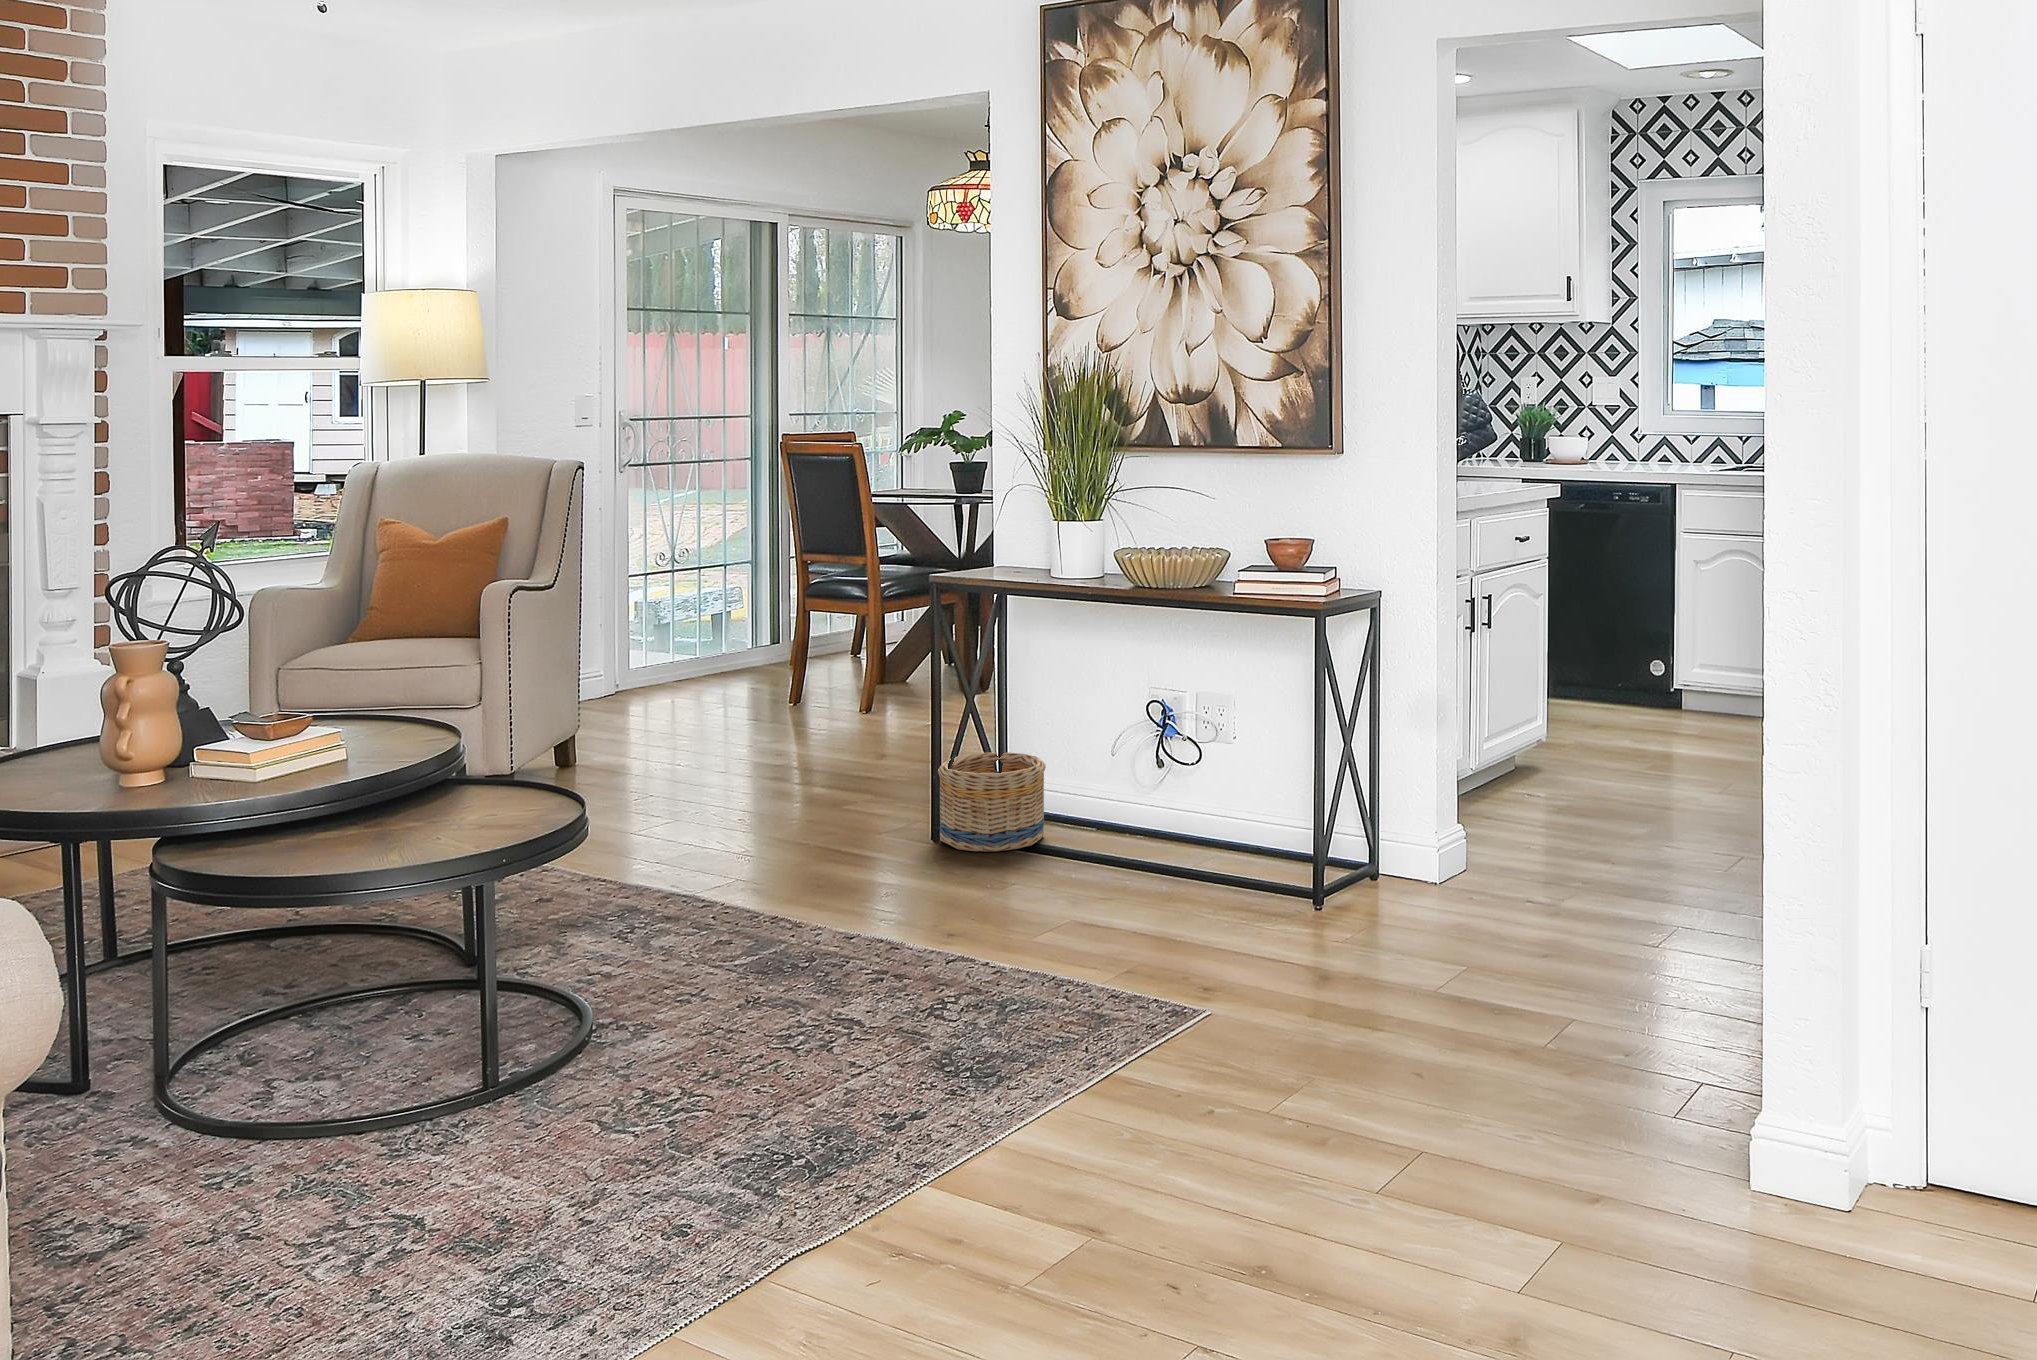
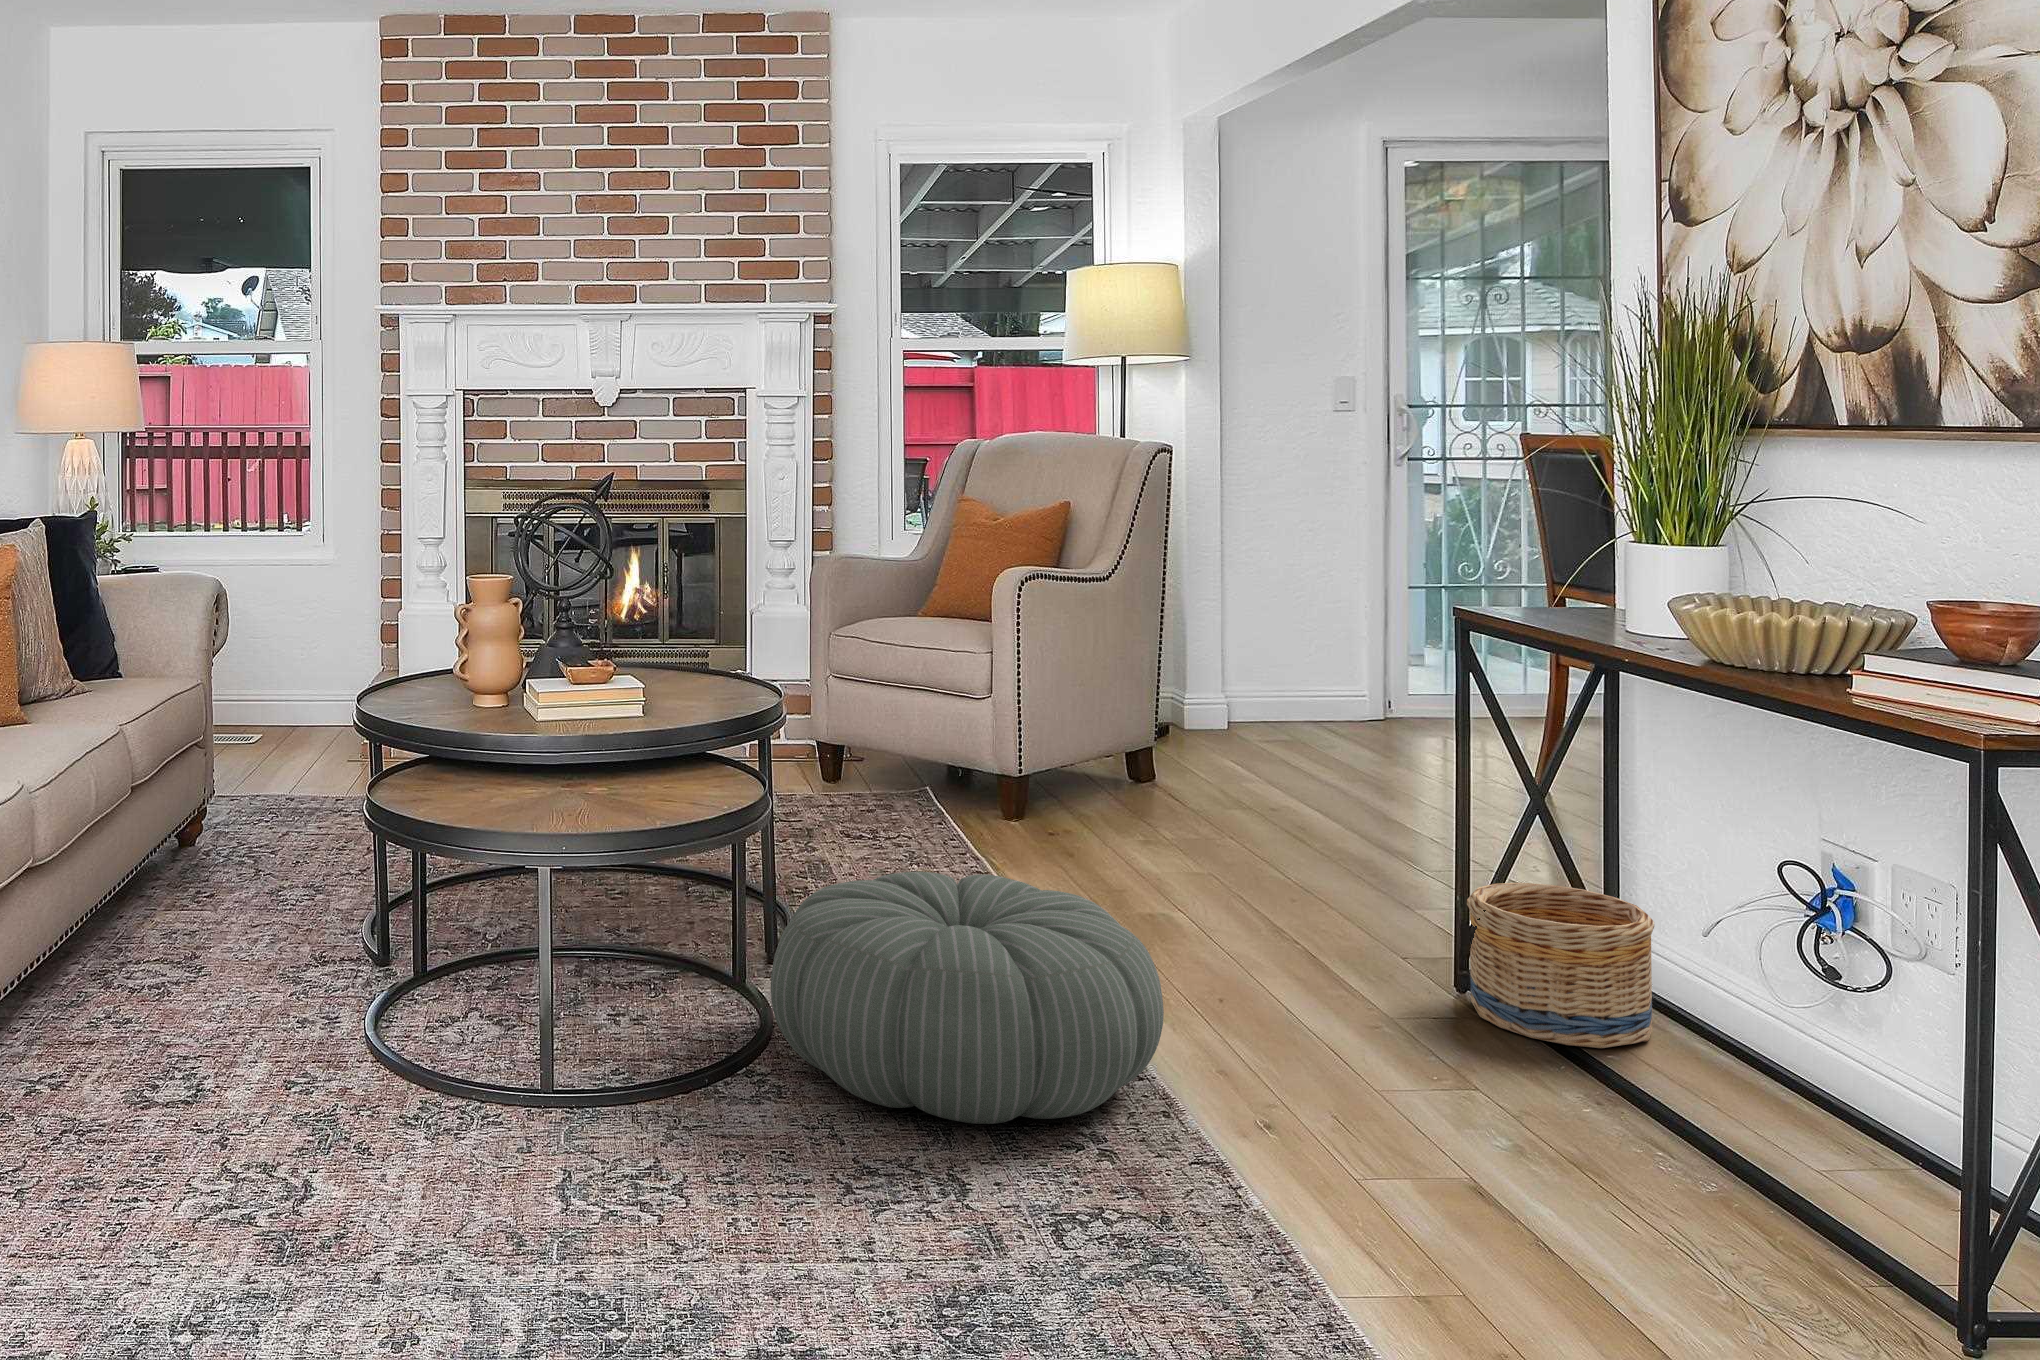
pouf: none [603,822,909,1007] -> present [771,871,1164,1124]

